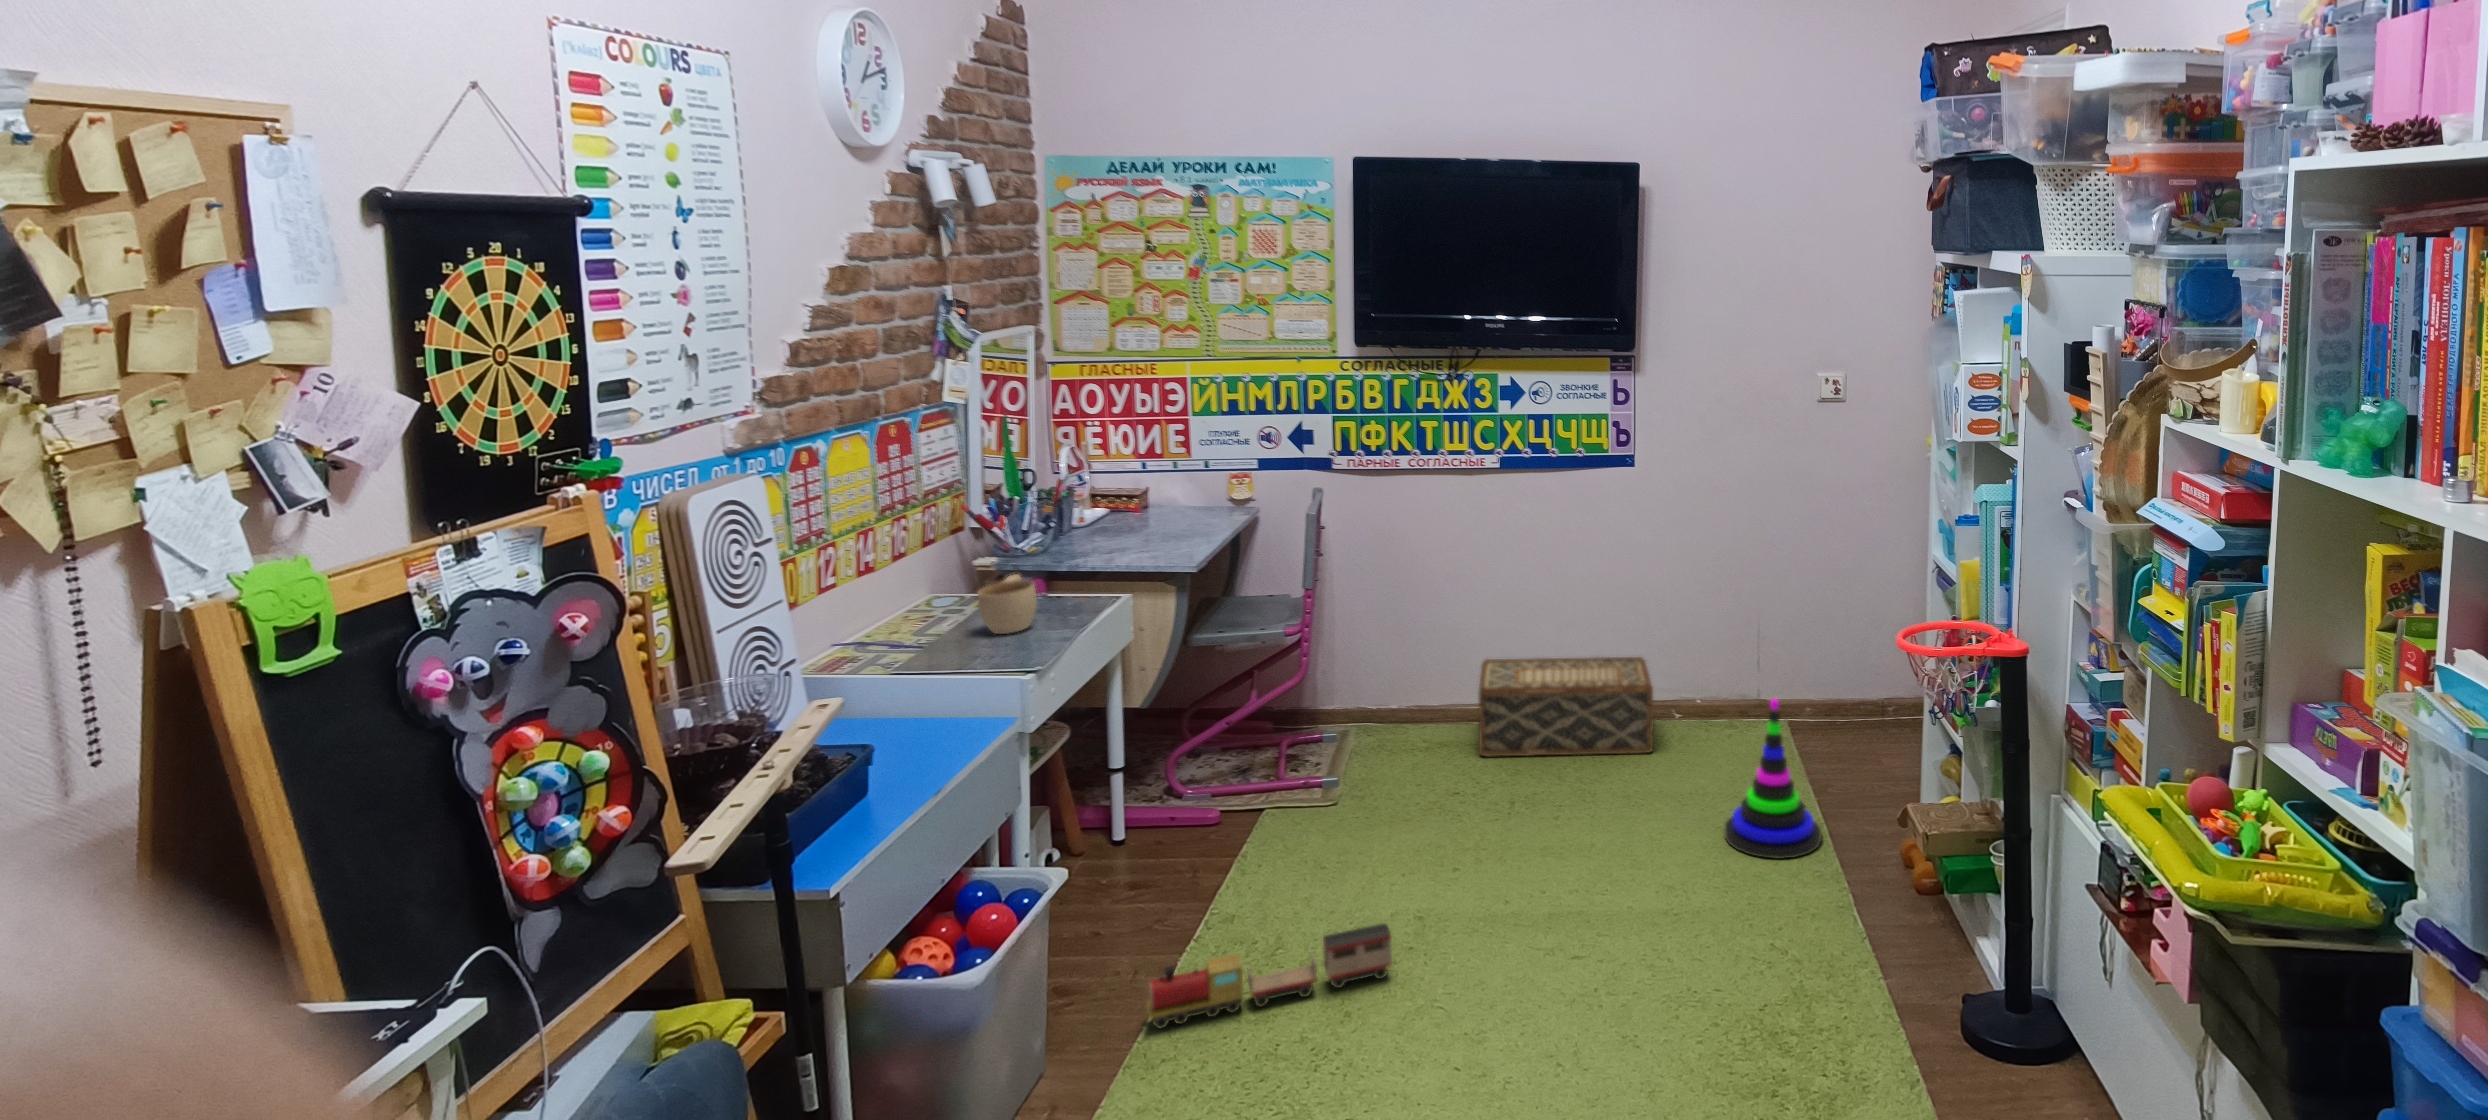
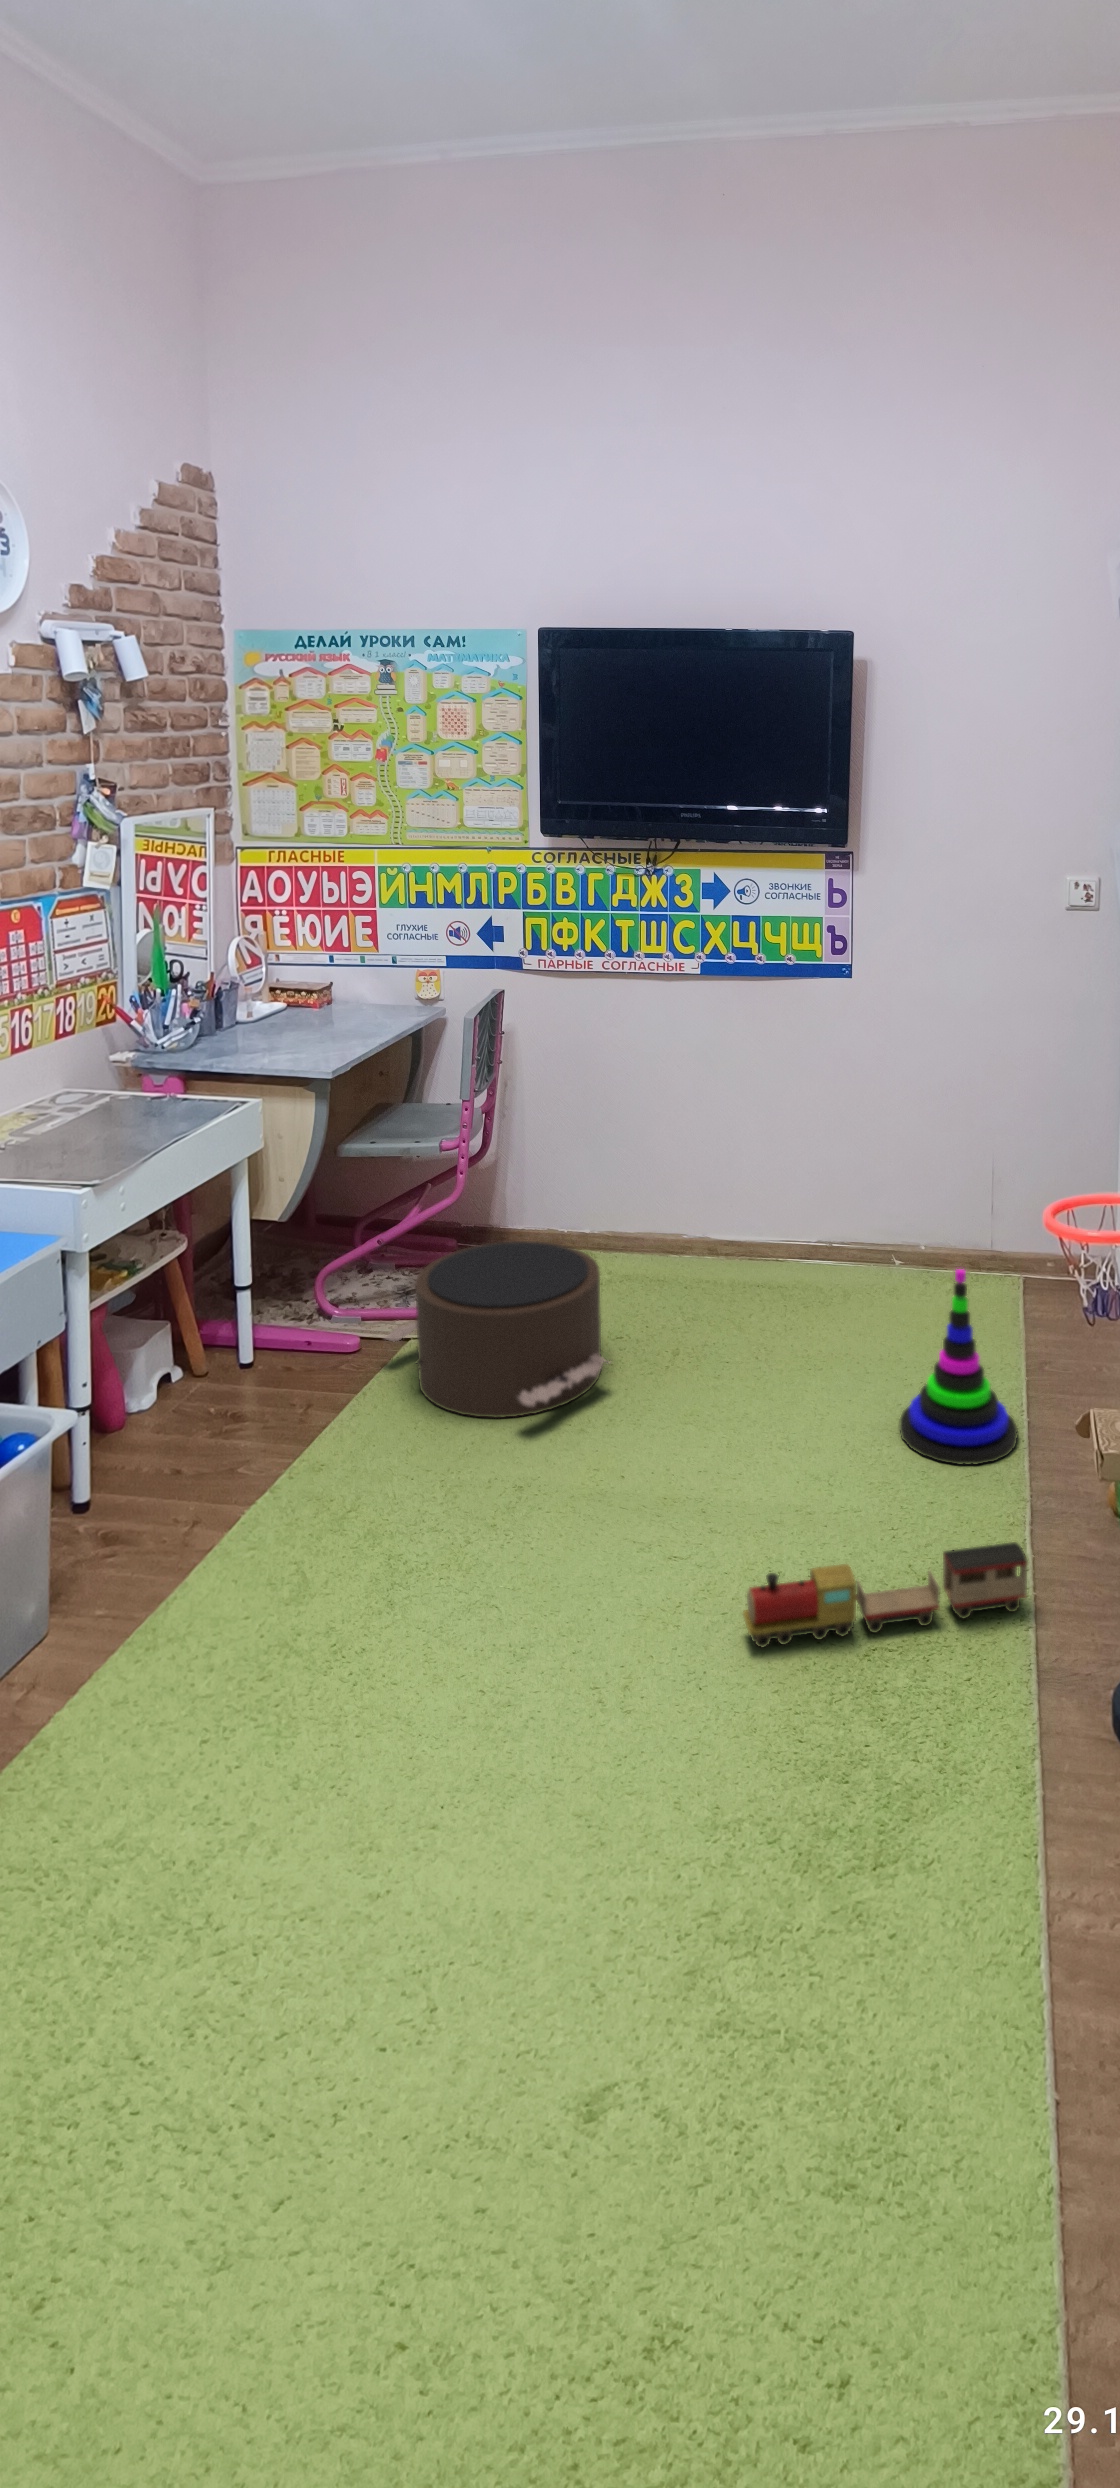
cup: present [977,574,1037,634] -> none [79,1075,143,1140]
woven basket: present [1478,657,1653,757] -> none [658,1187,862,1311]
pouf: none [1252,710,1471,862] -> present [385,1241,611,1418]
toy train: present [1146,923,1392,1029] -> present [743,1542,1027,1647]

